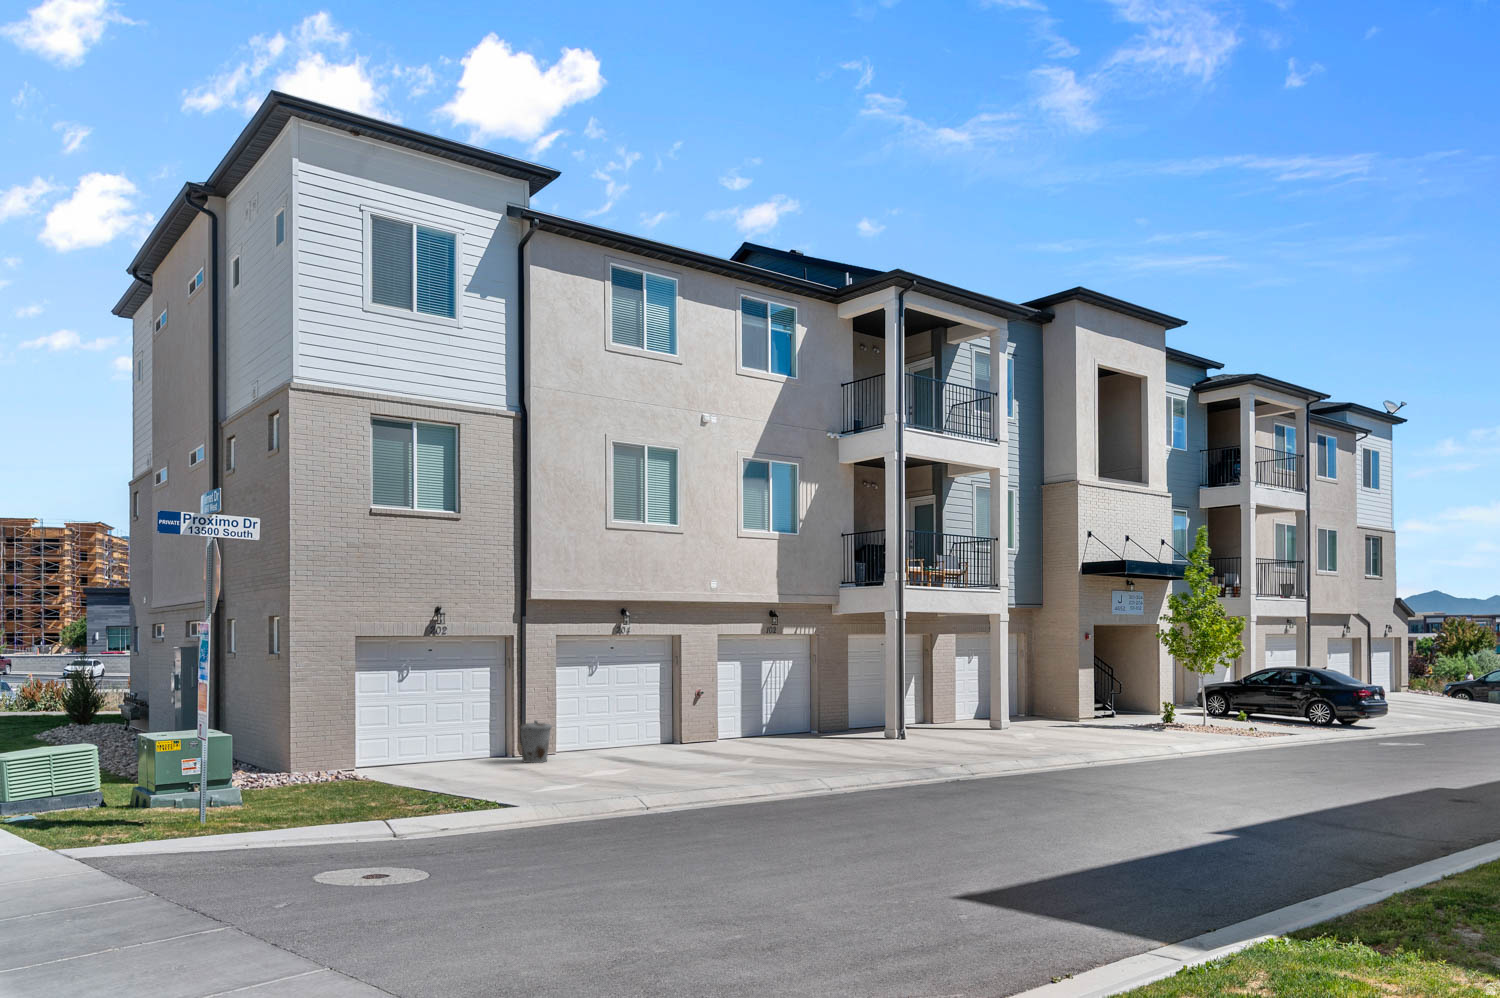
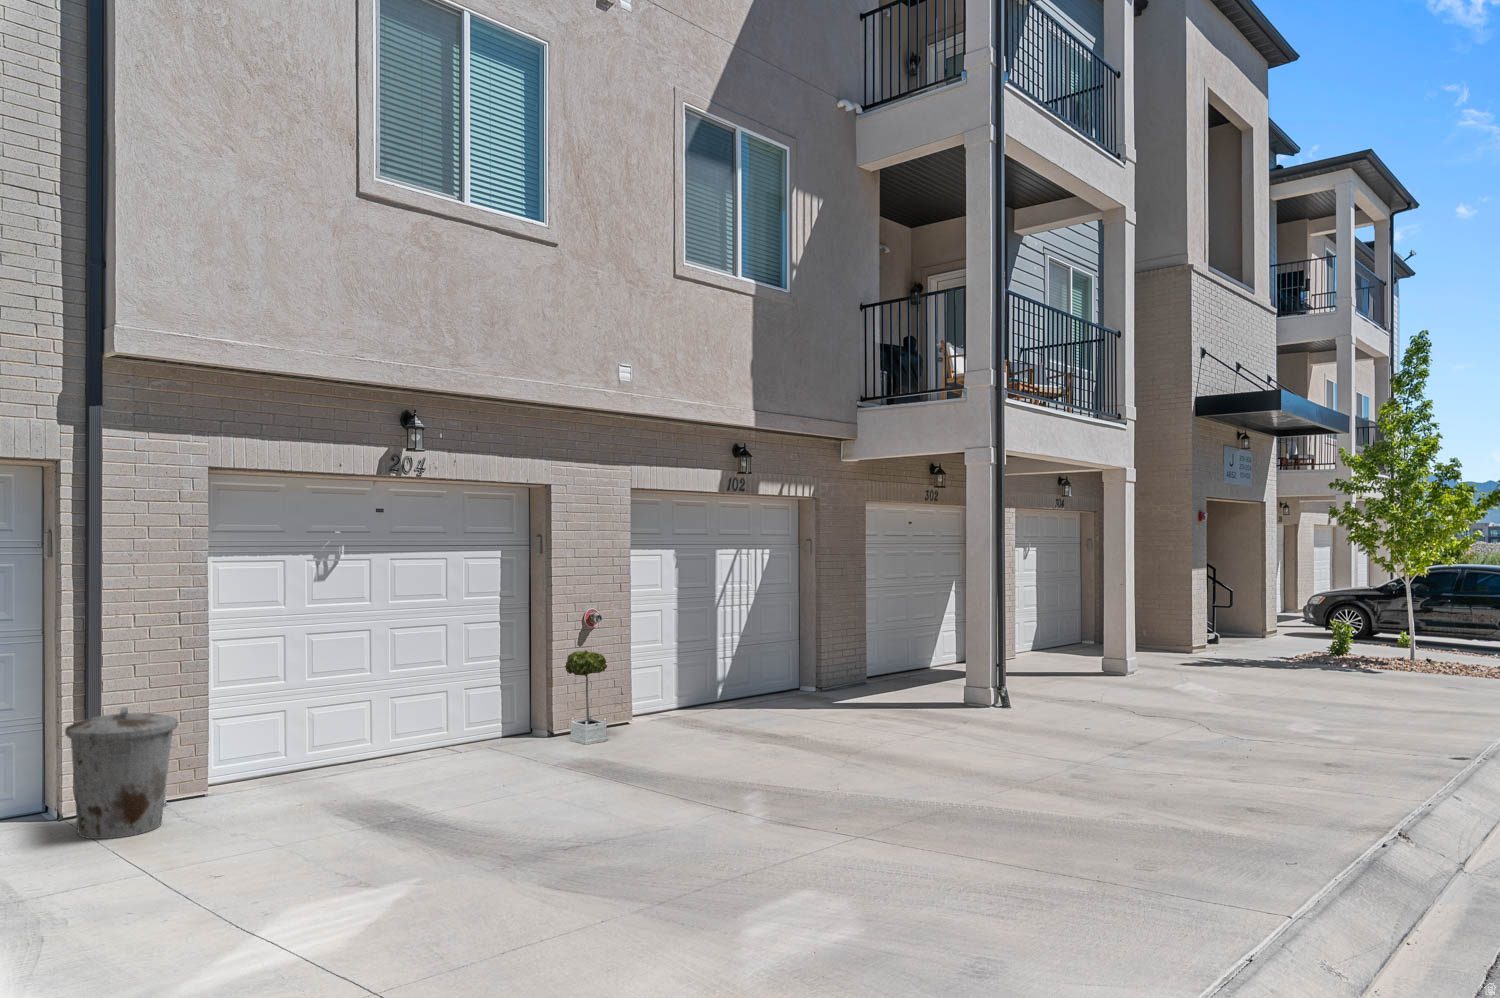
potted tree: none [687,707,705,748] -> present [565,650,607,745]

